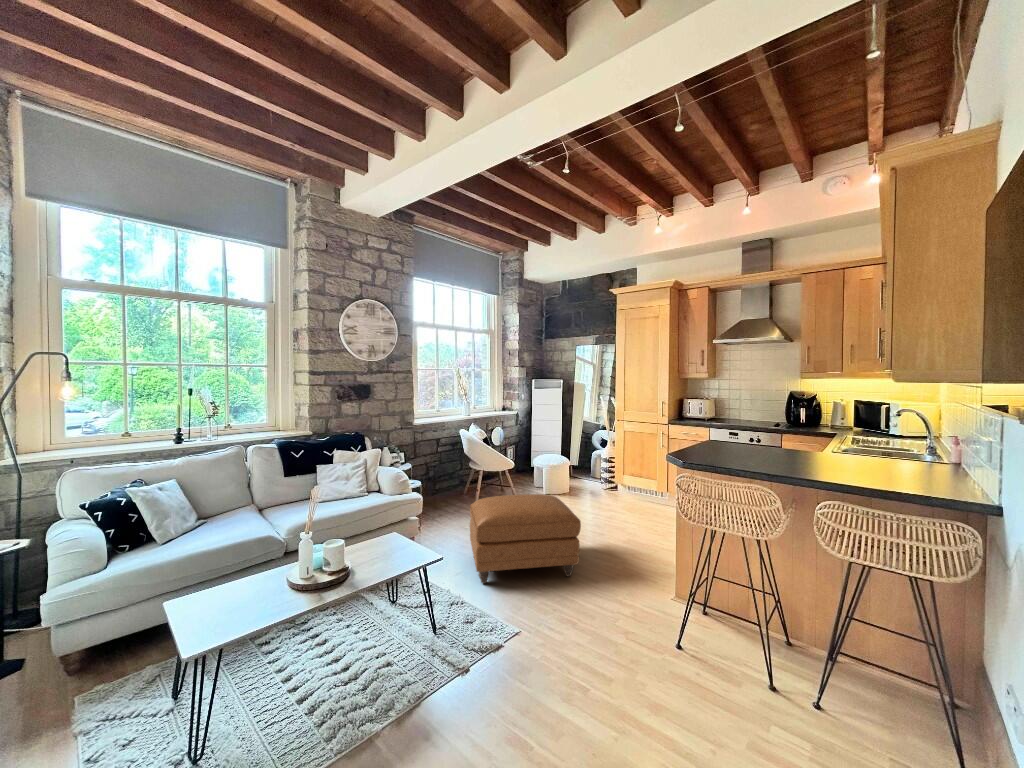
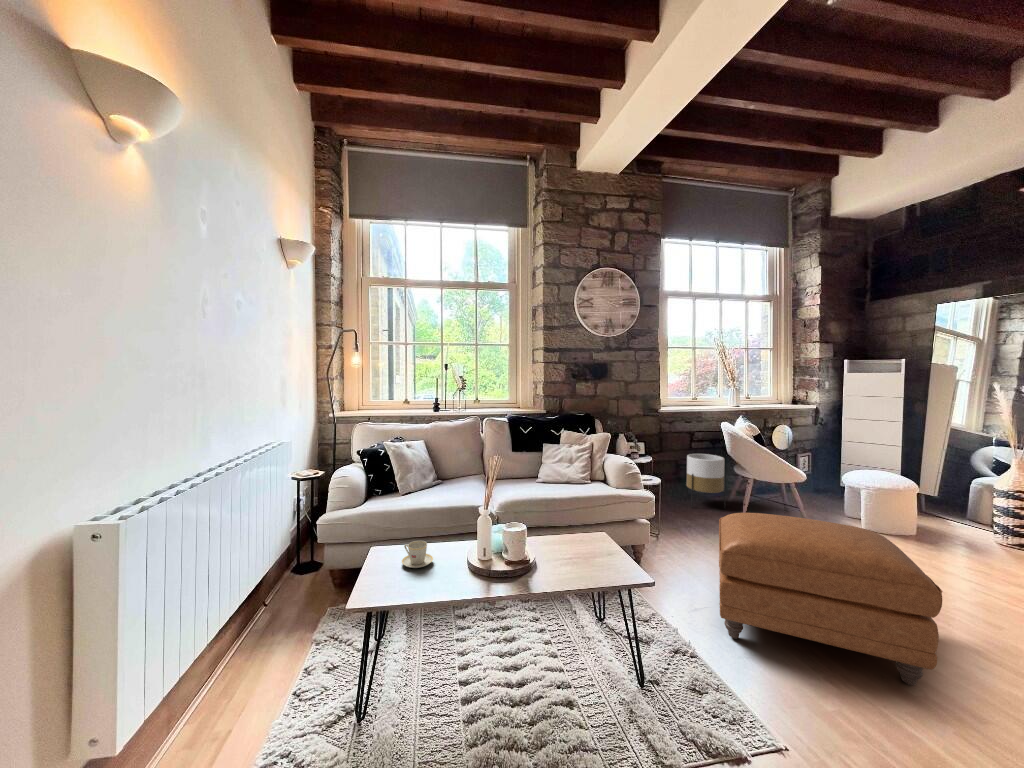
planter: none [436,456,464,501] -> present [686,454,726,508]
teacup: none [223,578,257,606] -> present [402,541,433,568]

